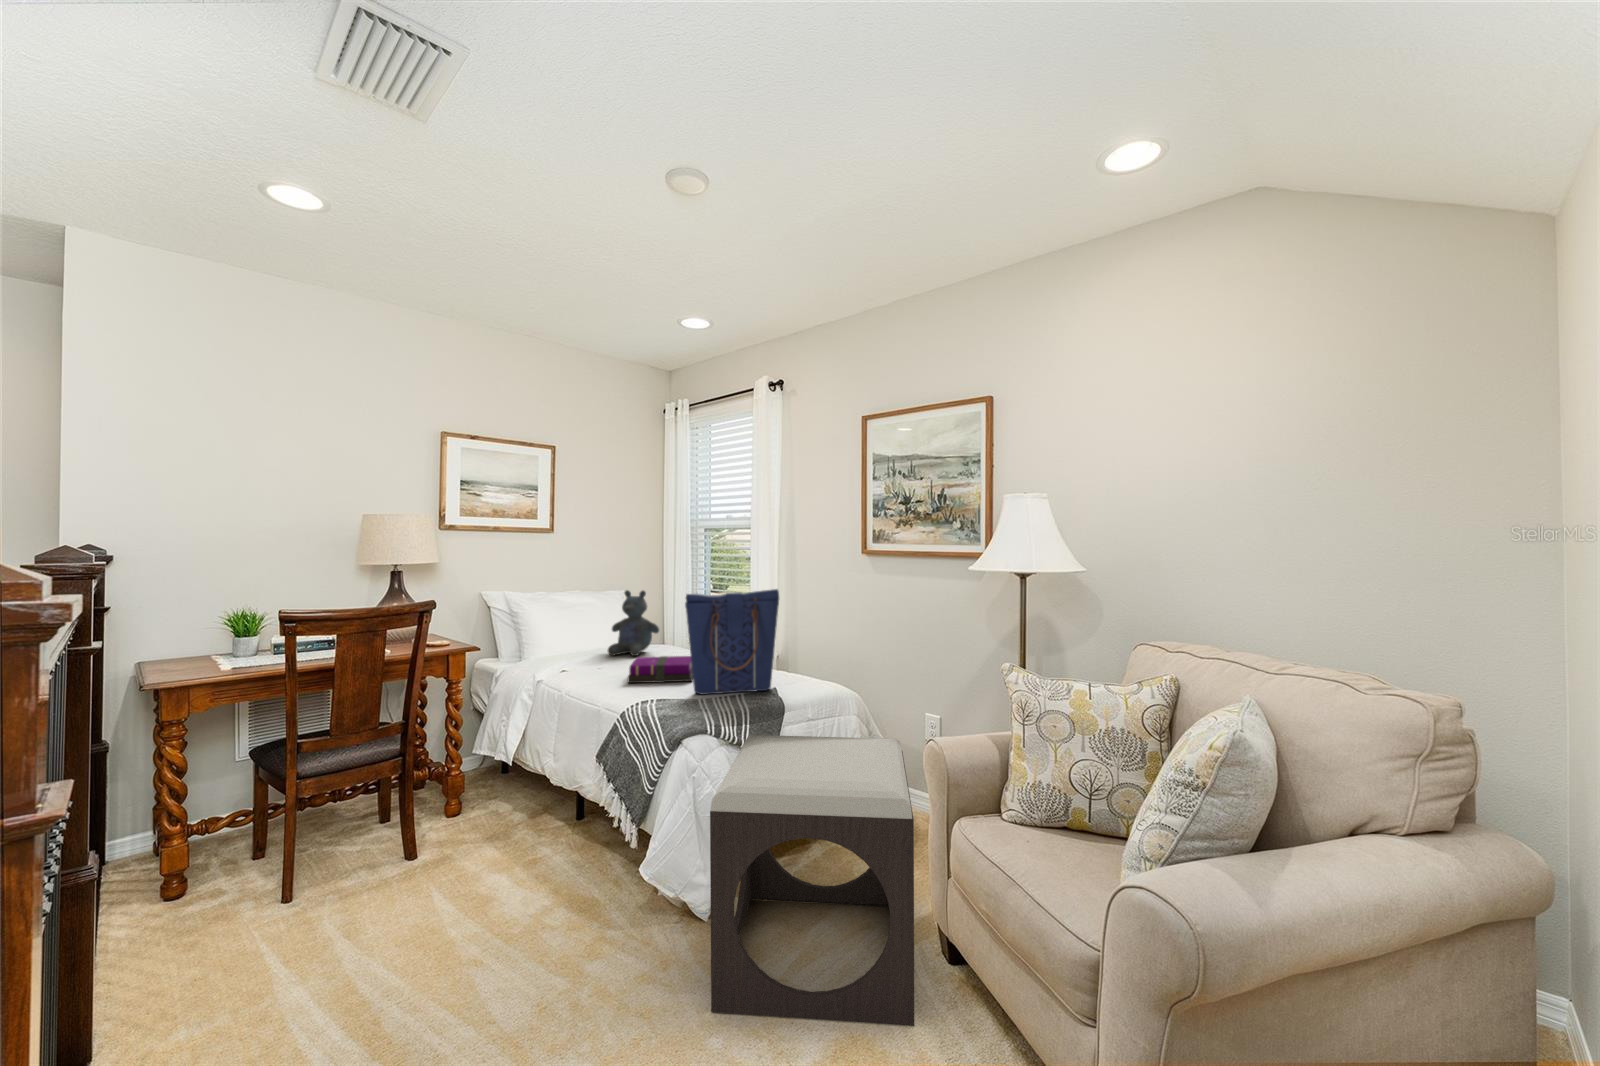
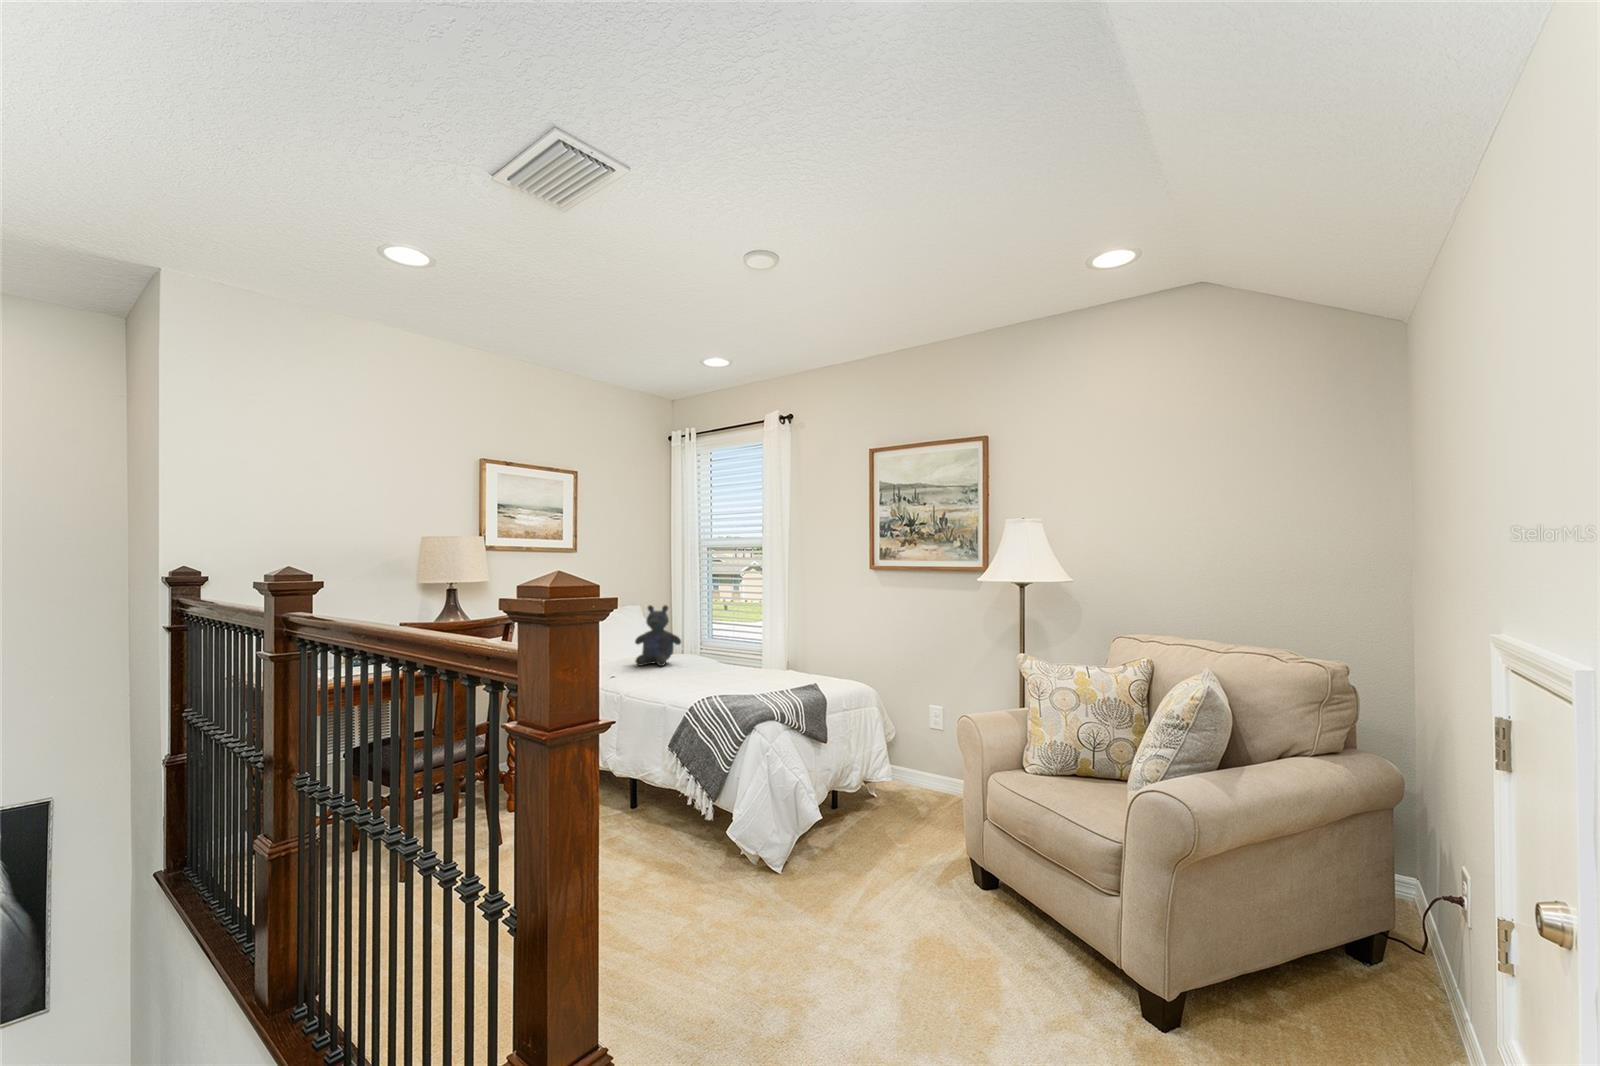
tote bag: present [685,589,779,695] -> none [738,600,817,692]
notebook: present [628,656,693,683] -> none [677,662,736,686]
footstool: present [710,735,914,1026] -> none [807,719,972,934]

